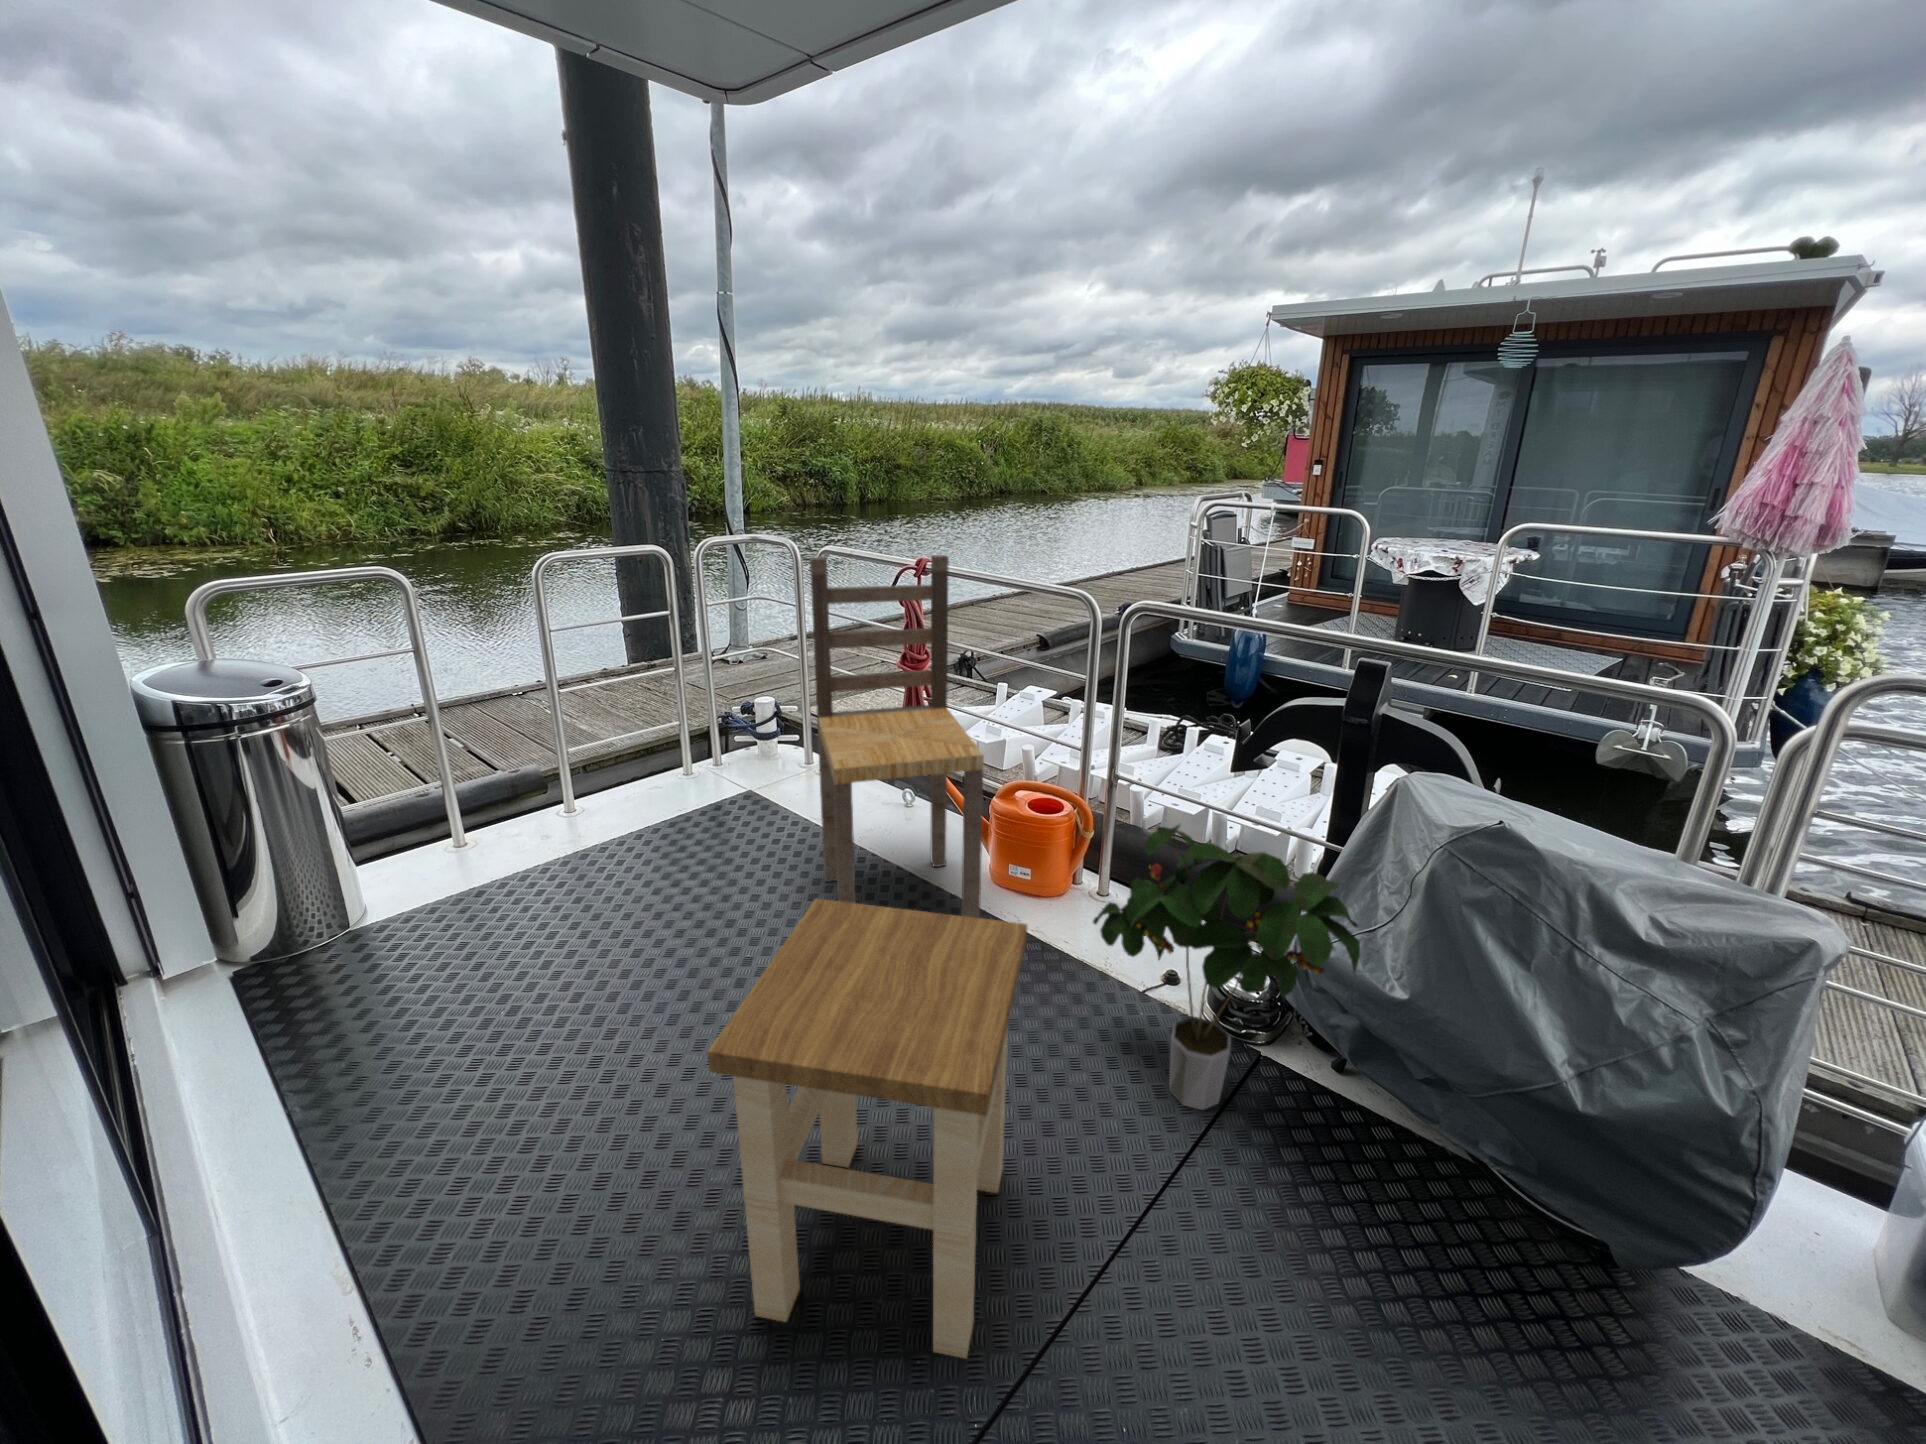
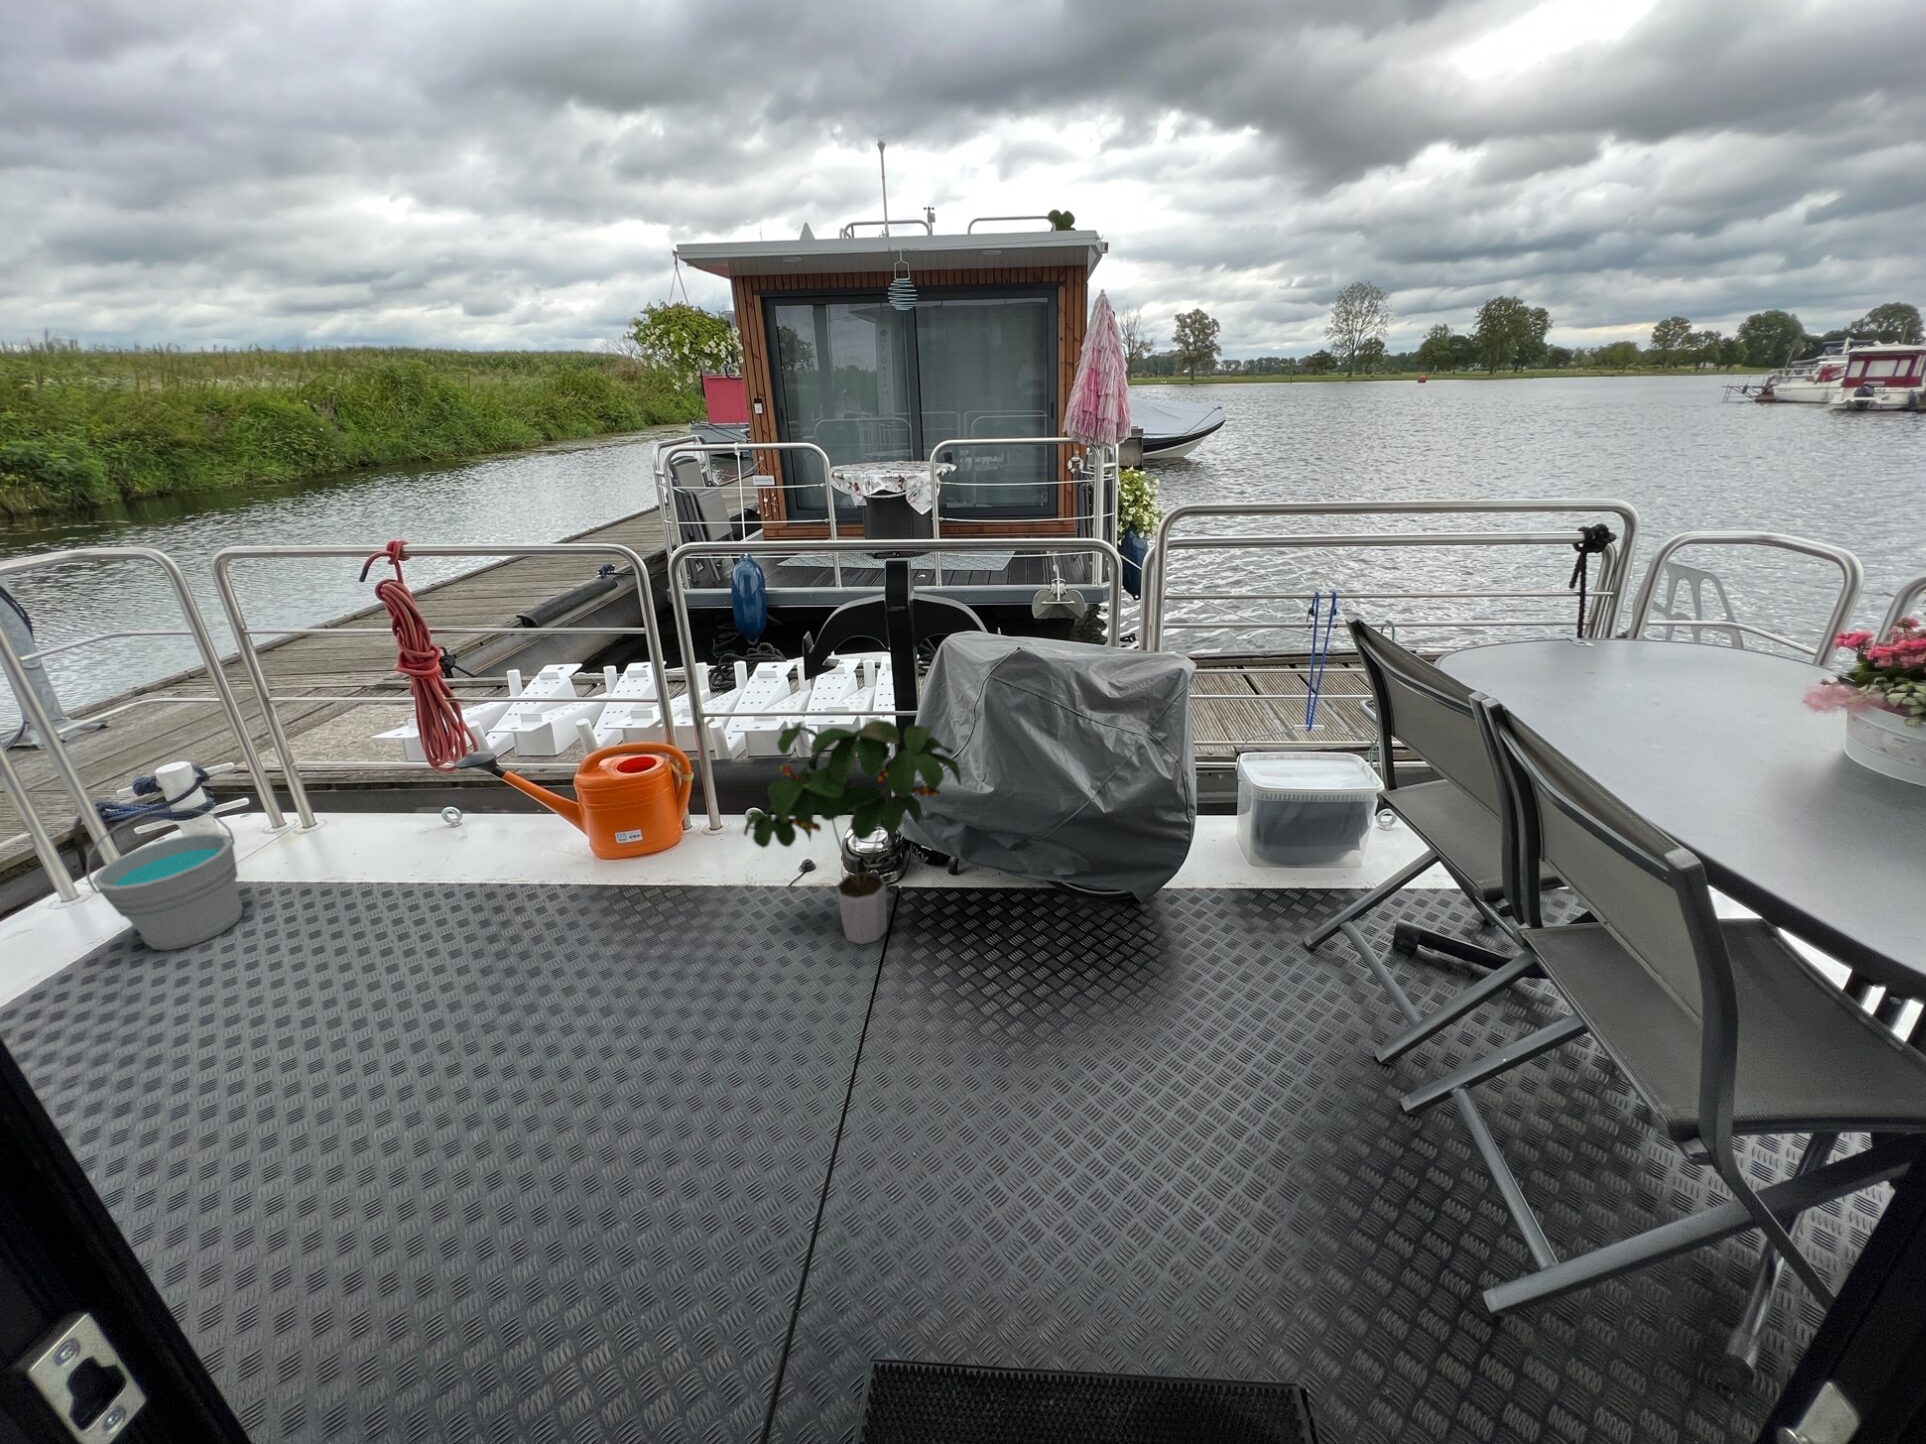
chair: present [810,555,984,918] -> none [260,530,615,984]
bucket: none [677,731,762,838] -> present [86,808,243,950]
stool: present [708,899,1027,1358] -> none [473,835,785,1286]

